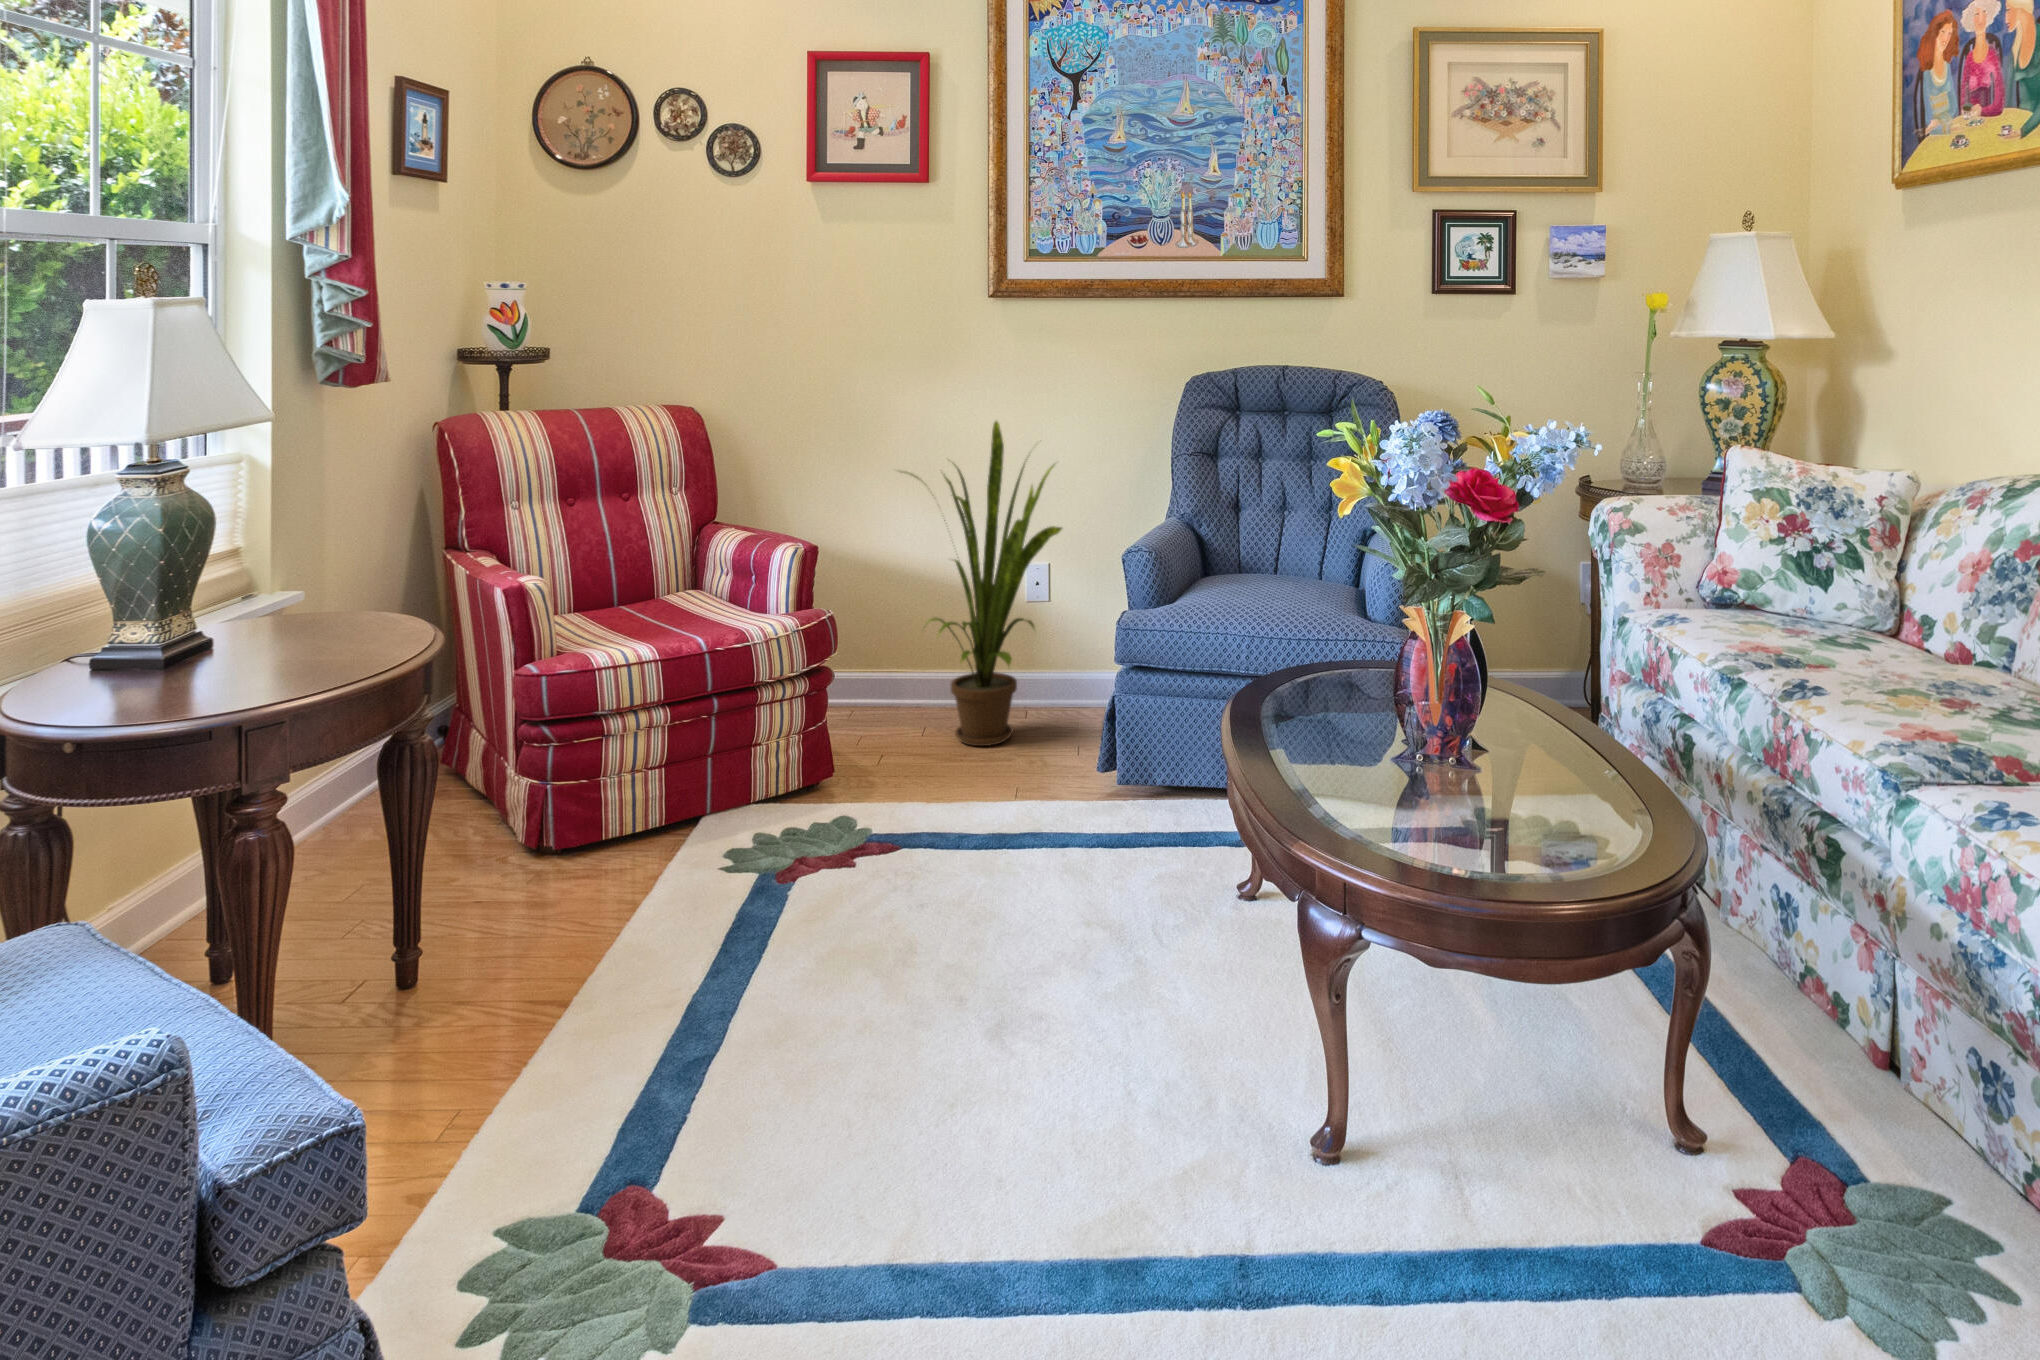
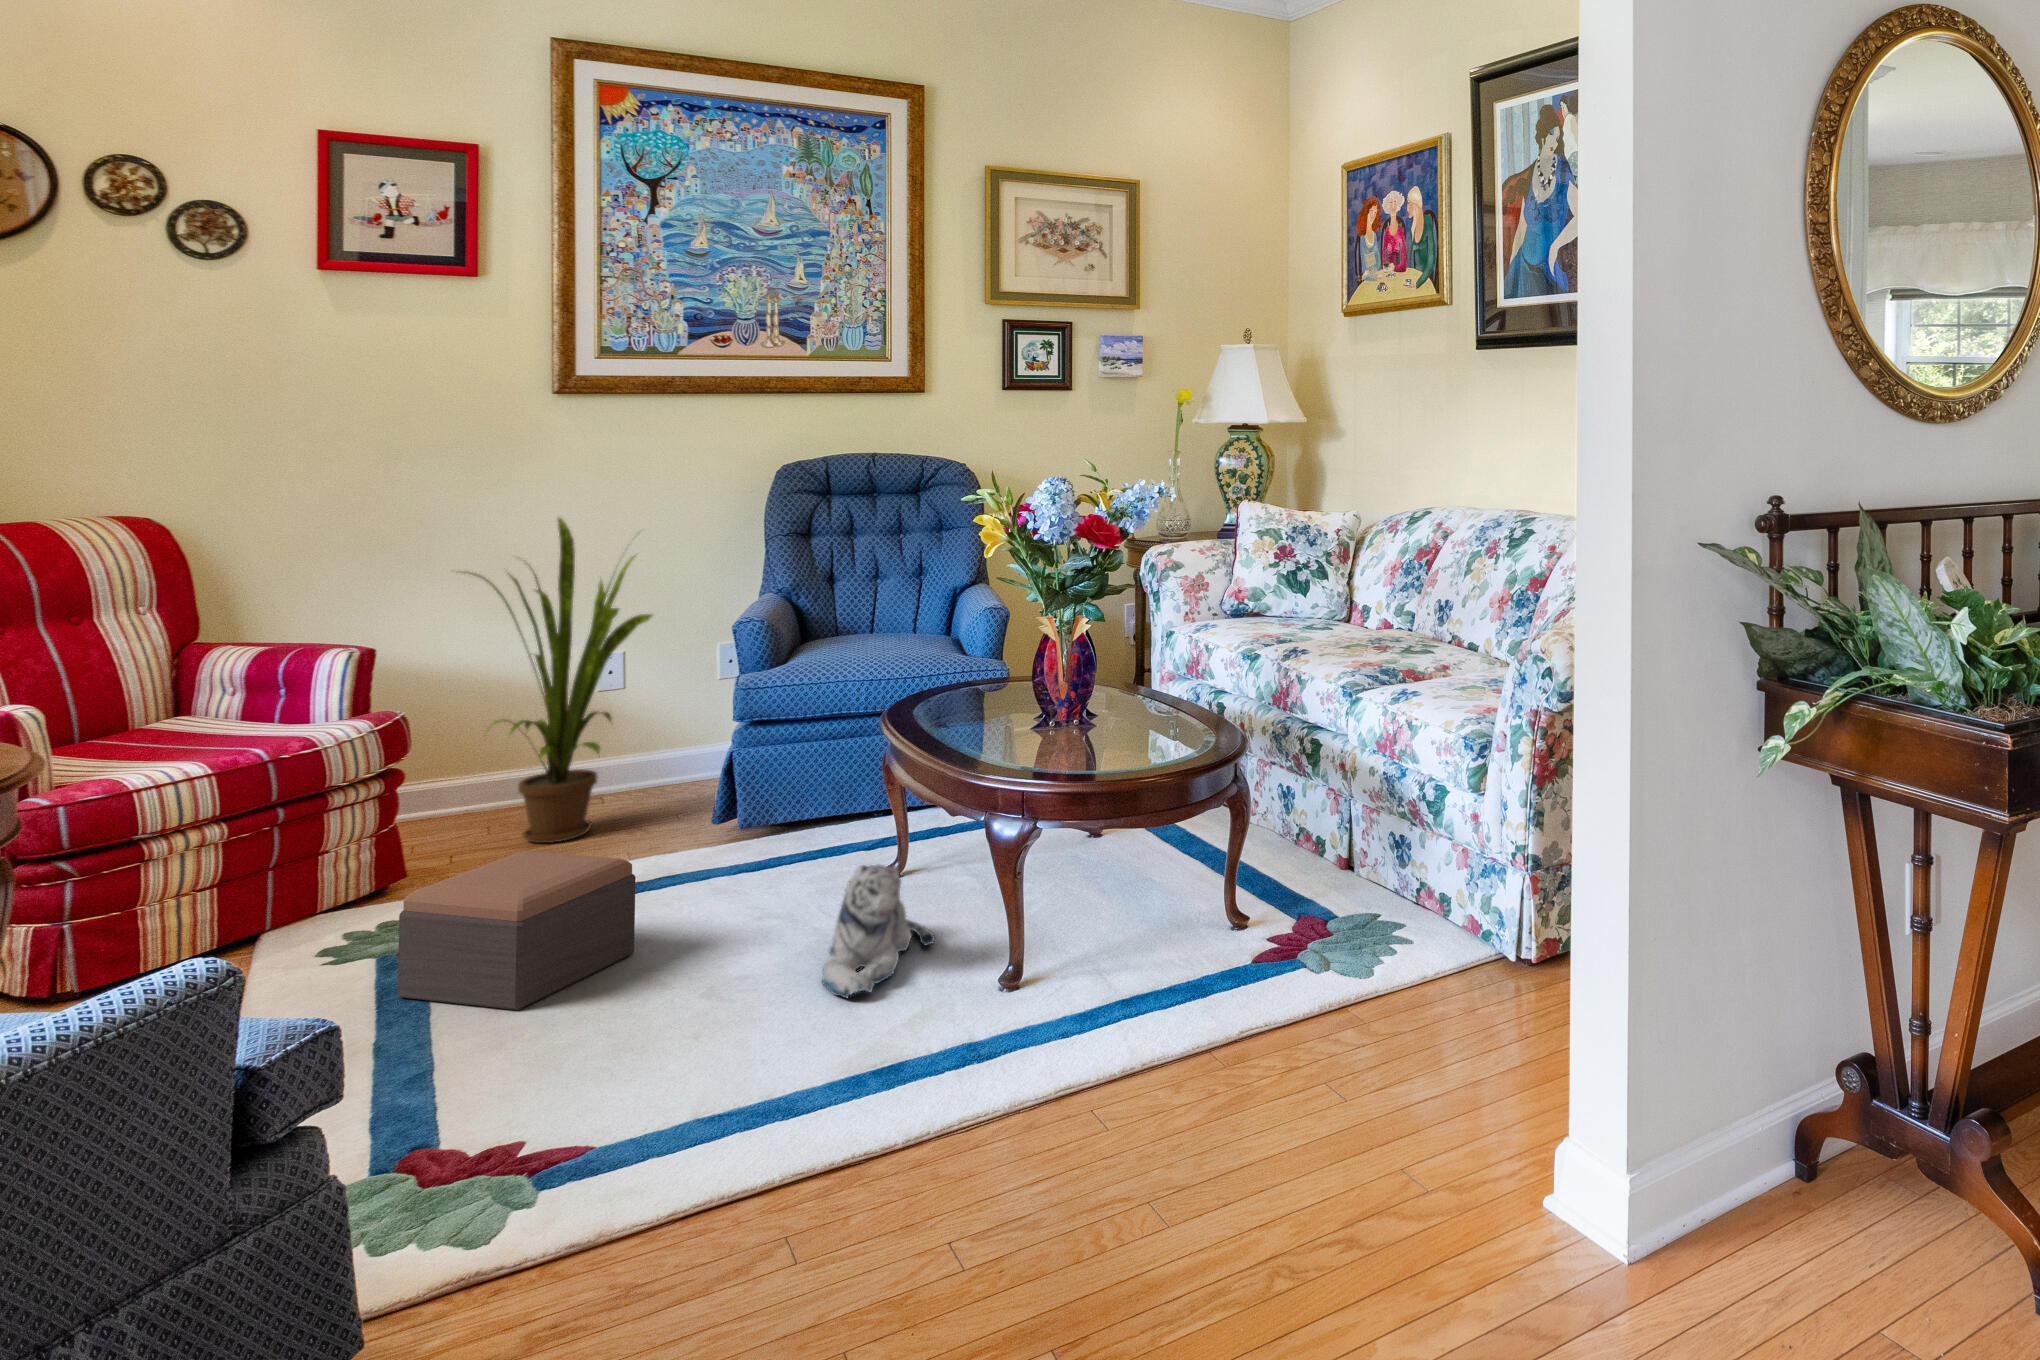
footstool: none [746,786,957,984] -> present [398,851,635,1010]
plush toy: none [1102,914,1253,1104] -> present [822,865,935,998]

